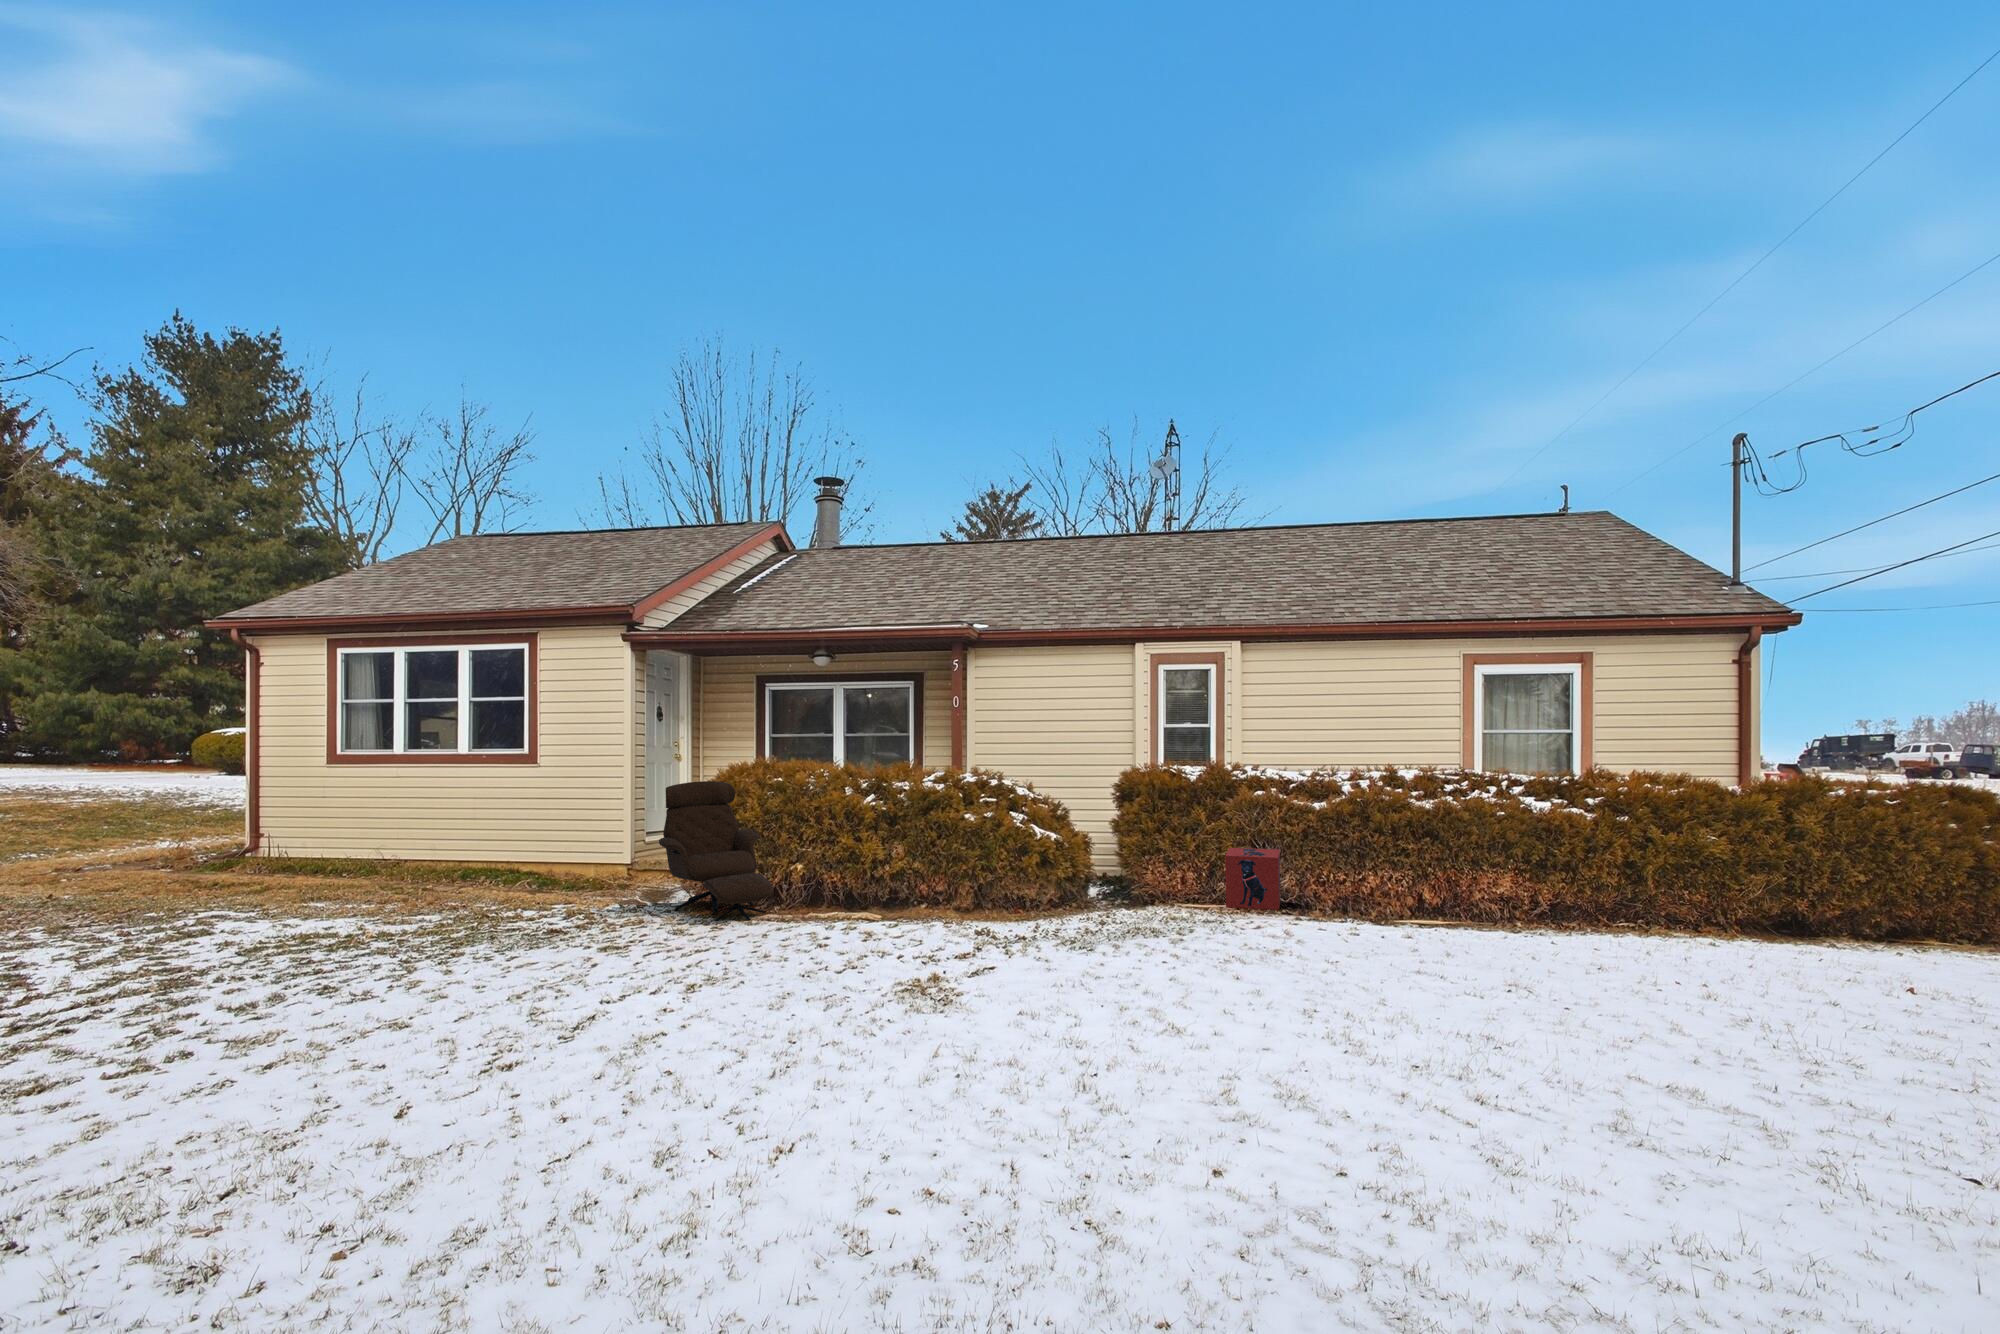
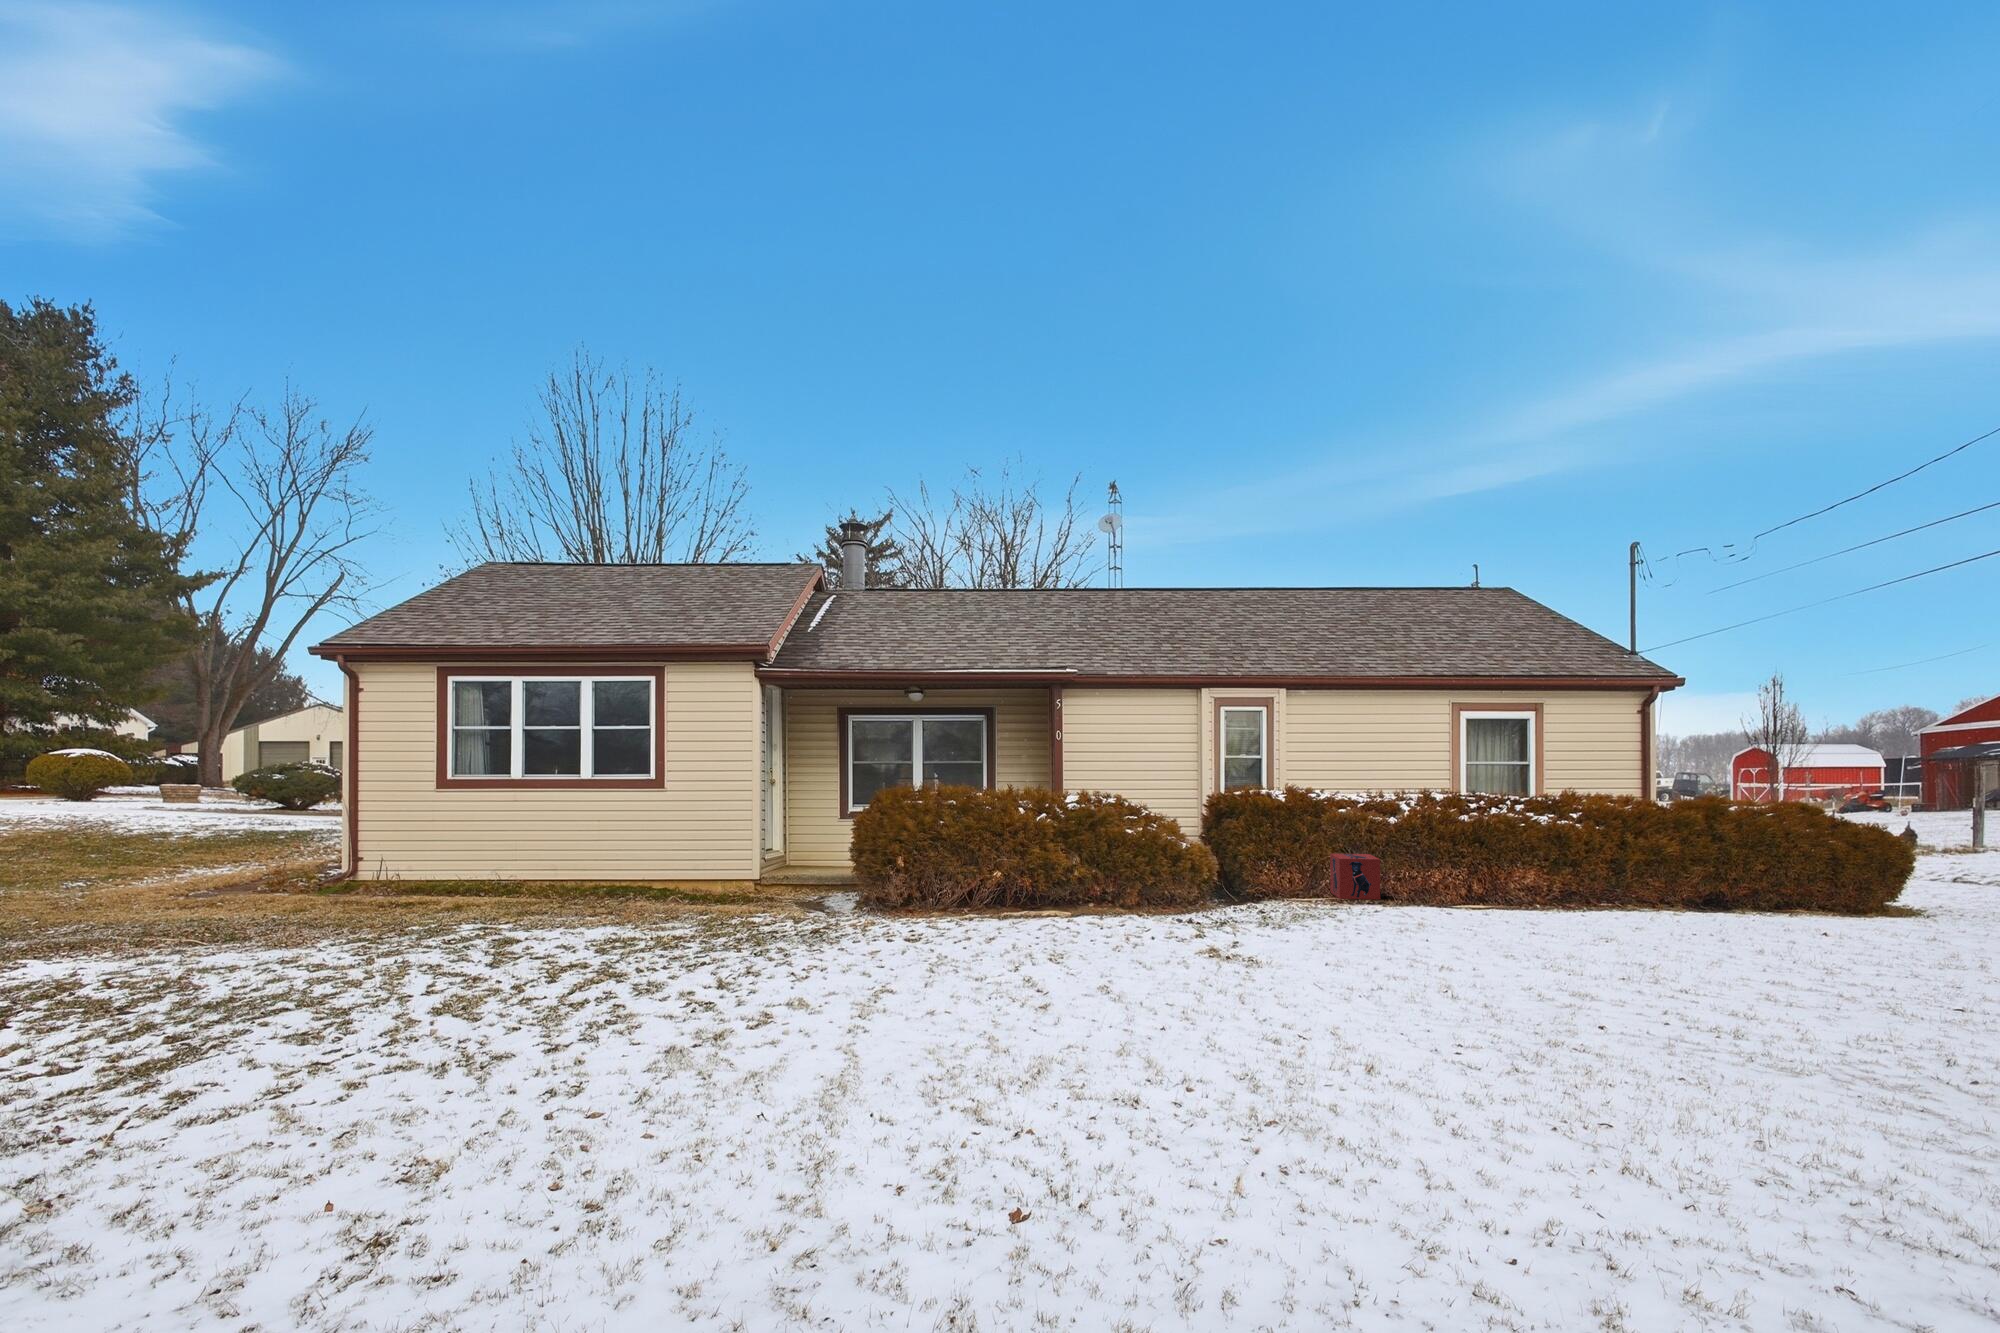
lounge chair: present [659,781,773,922] -> none [890,802,1003,918]

